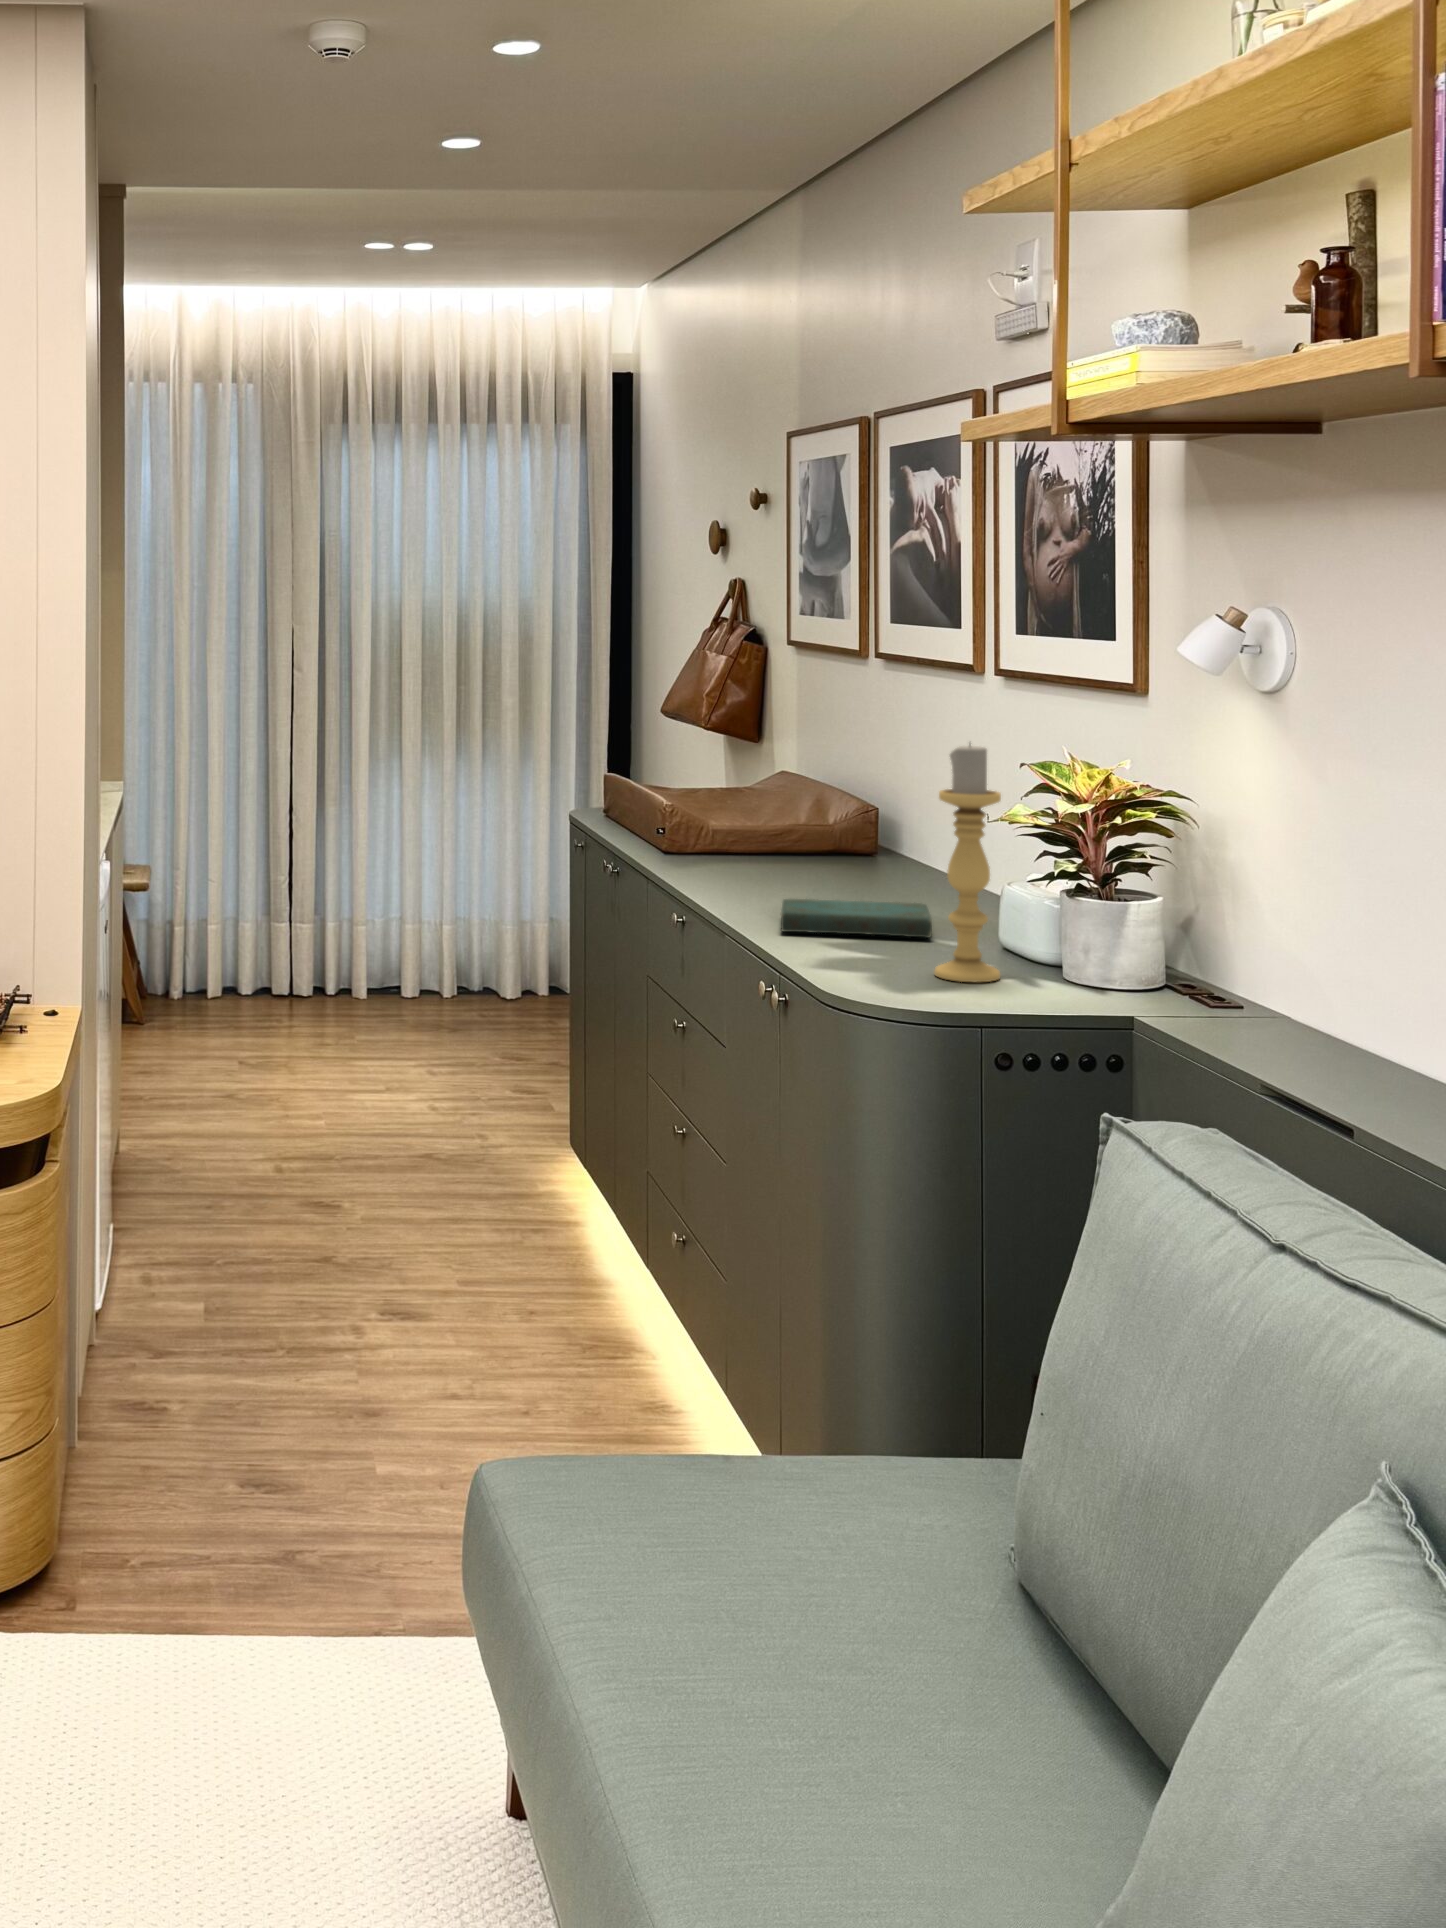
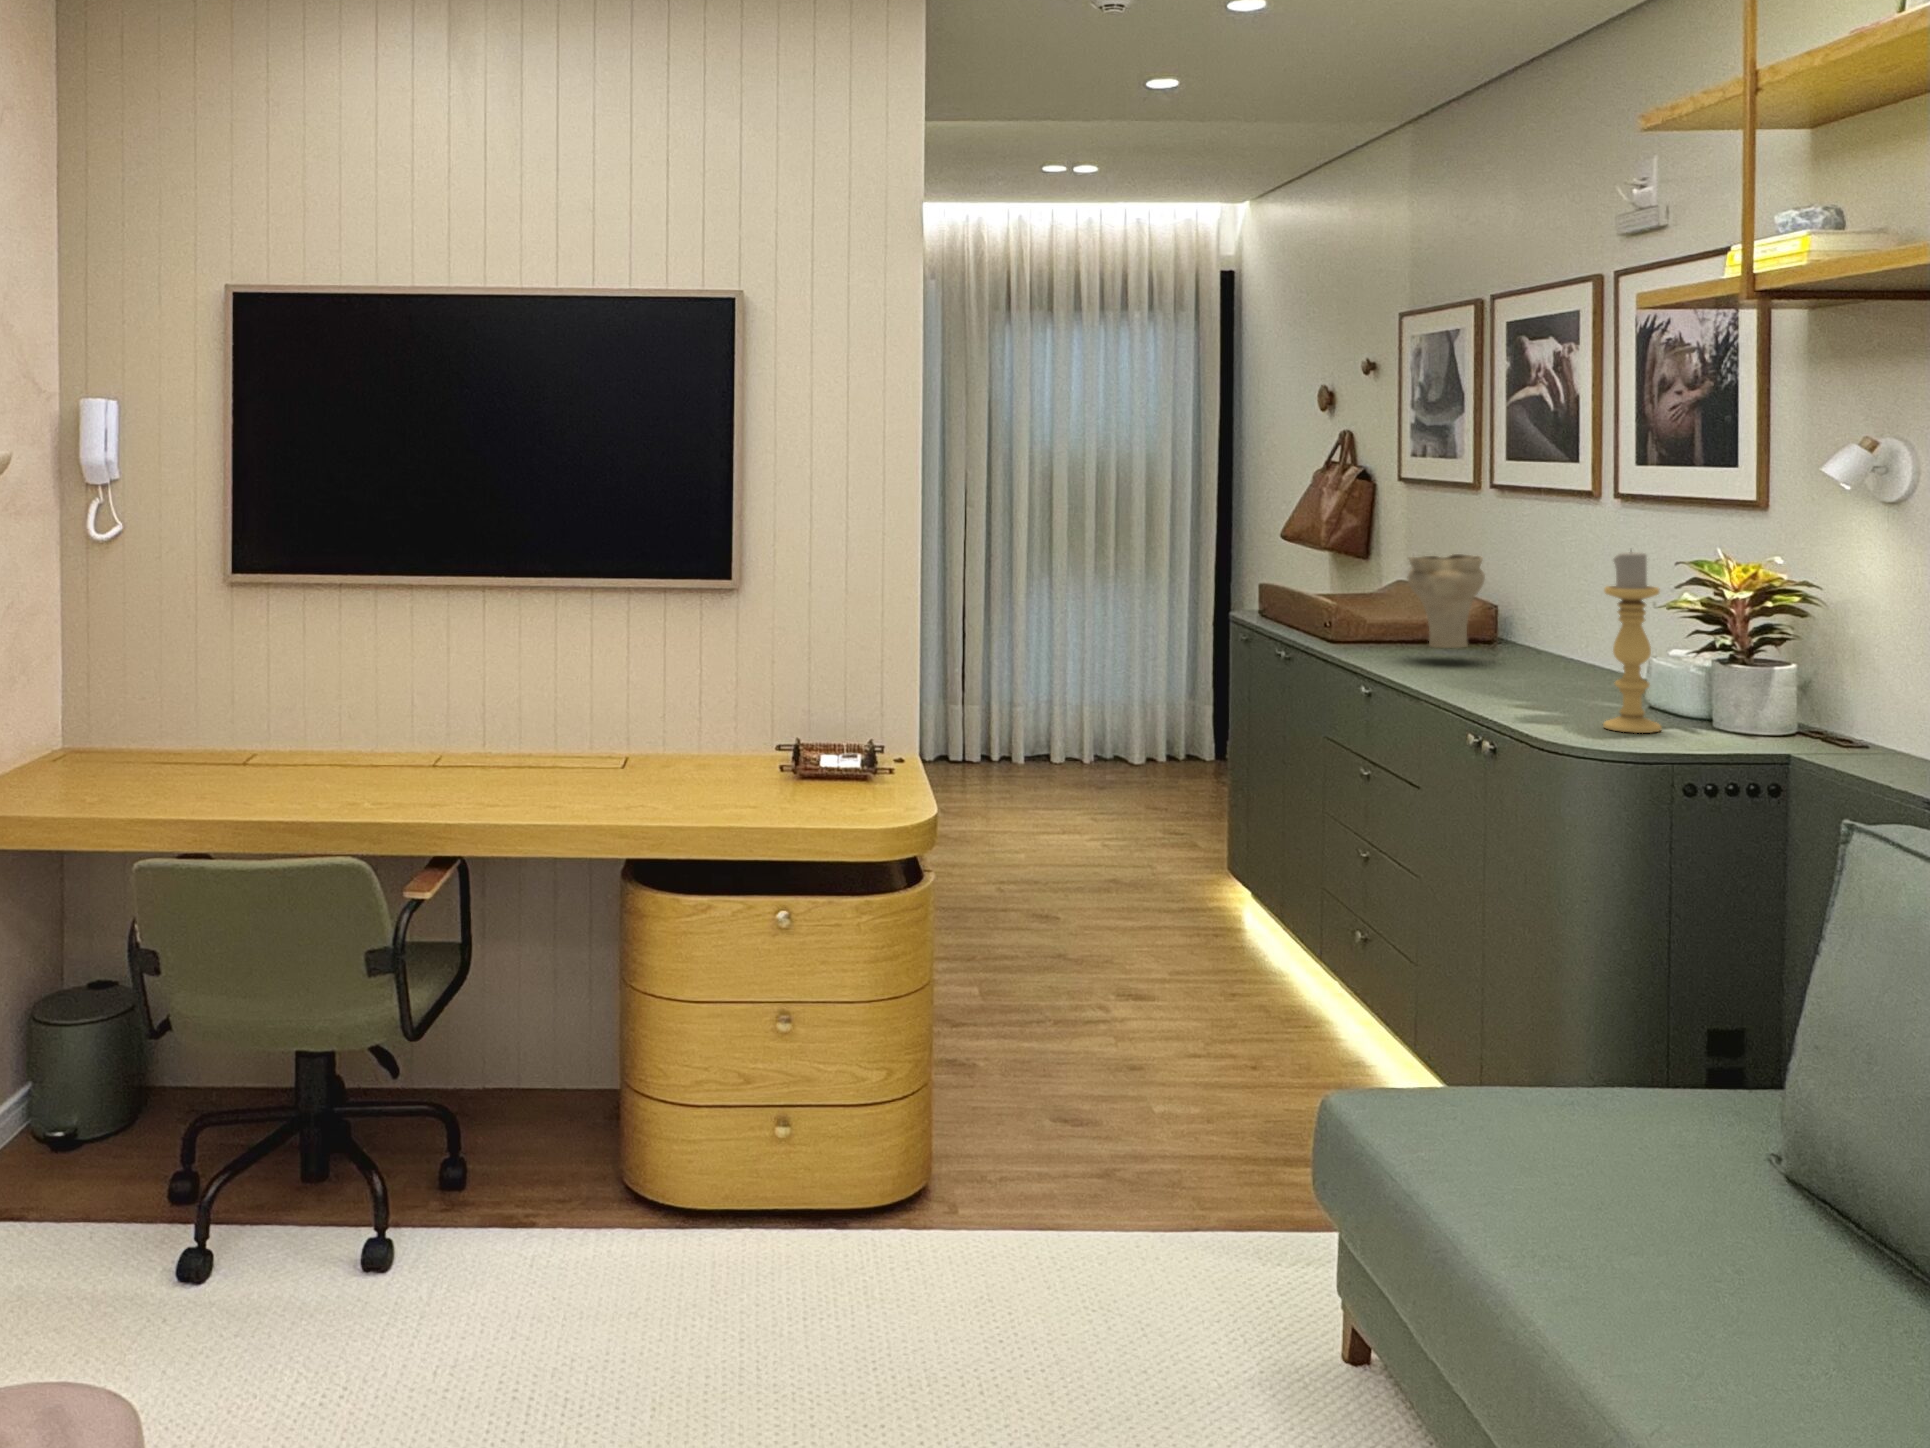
vase: none [748,737,853,870] -> present [1408,554,1485,648]
book: present [781,899,932,938] -> none [1451,674,1588,702]

